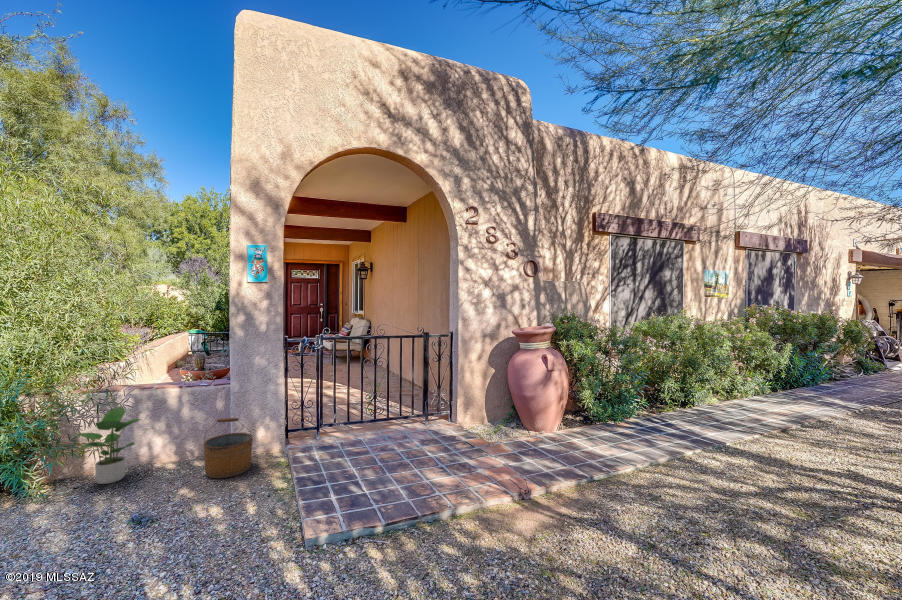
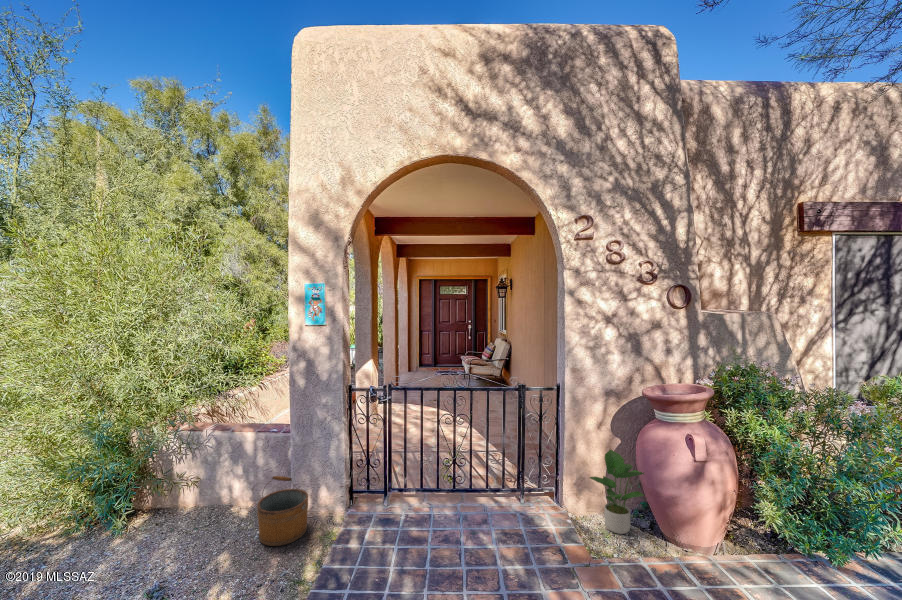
potted plant: present [75,406,141,484] -> present [590,450,644,534]

